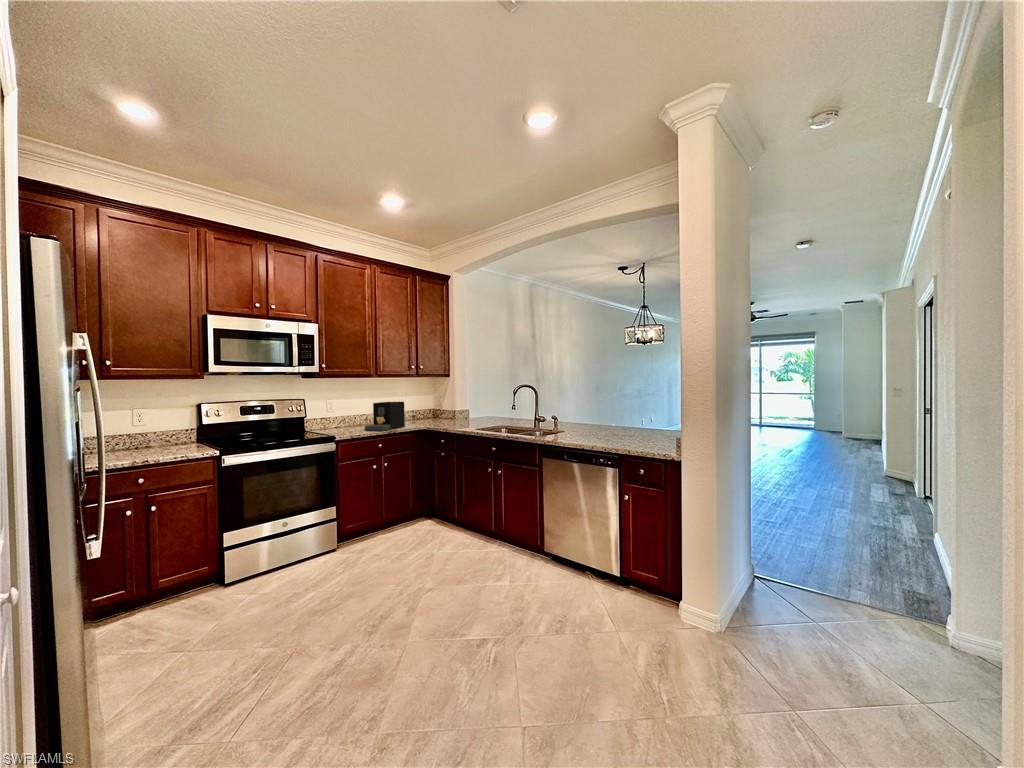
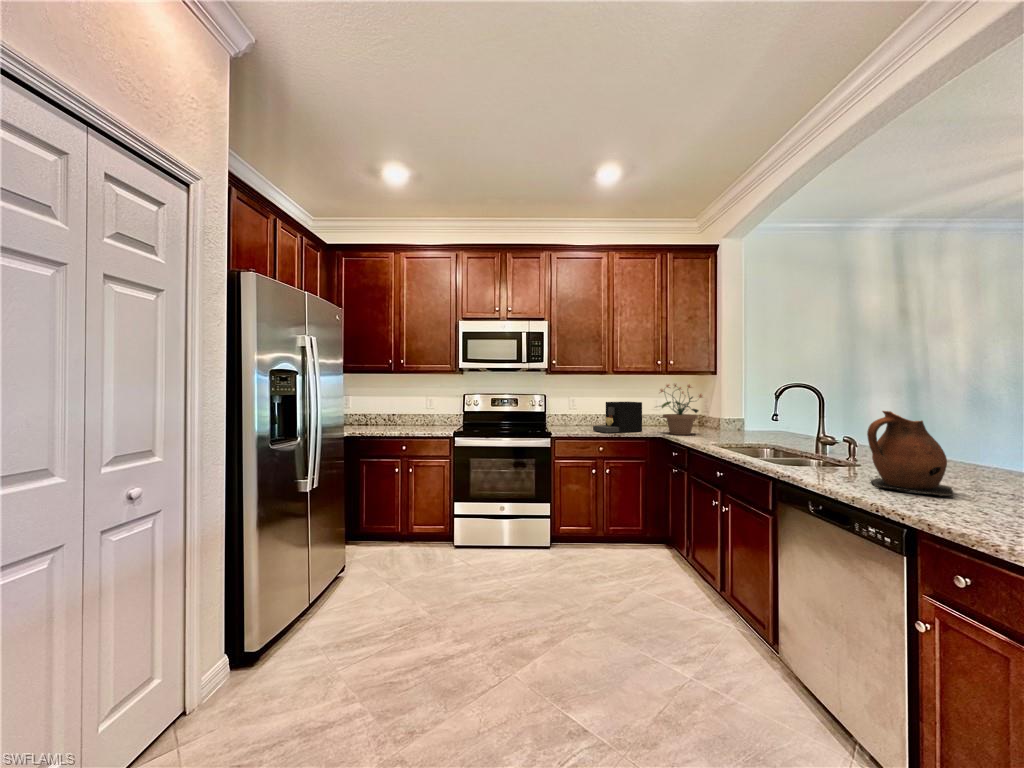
potted plant: none [414,384,453,426] -> present [661,384,702,435]
ceramic pitcher: none [584,399,620,440] -> present [867,411,952,497]

